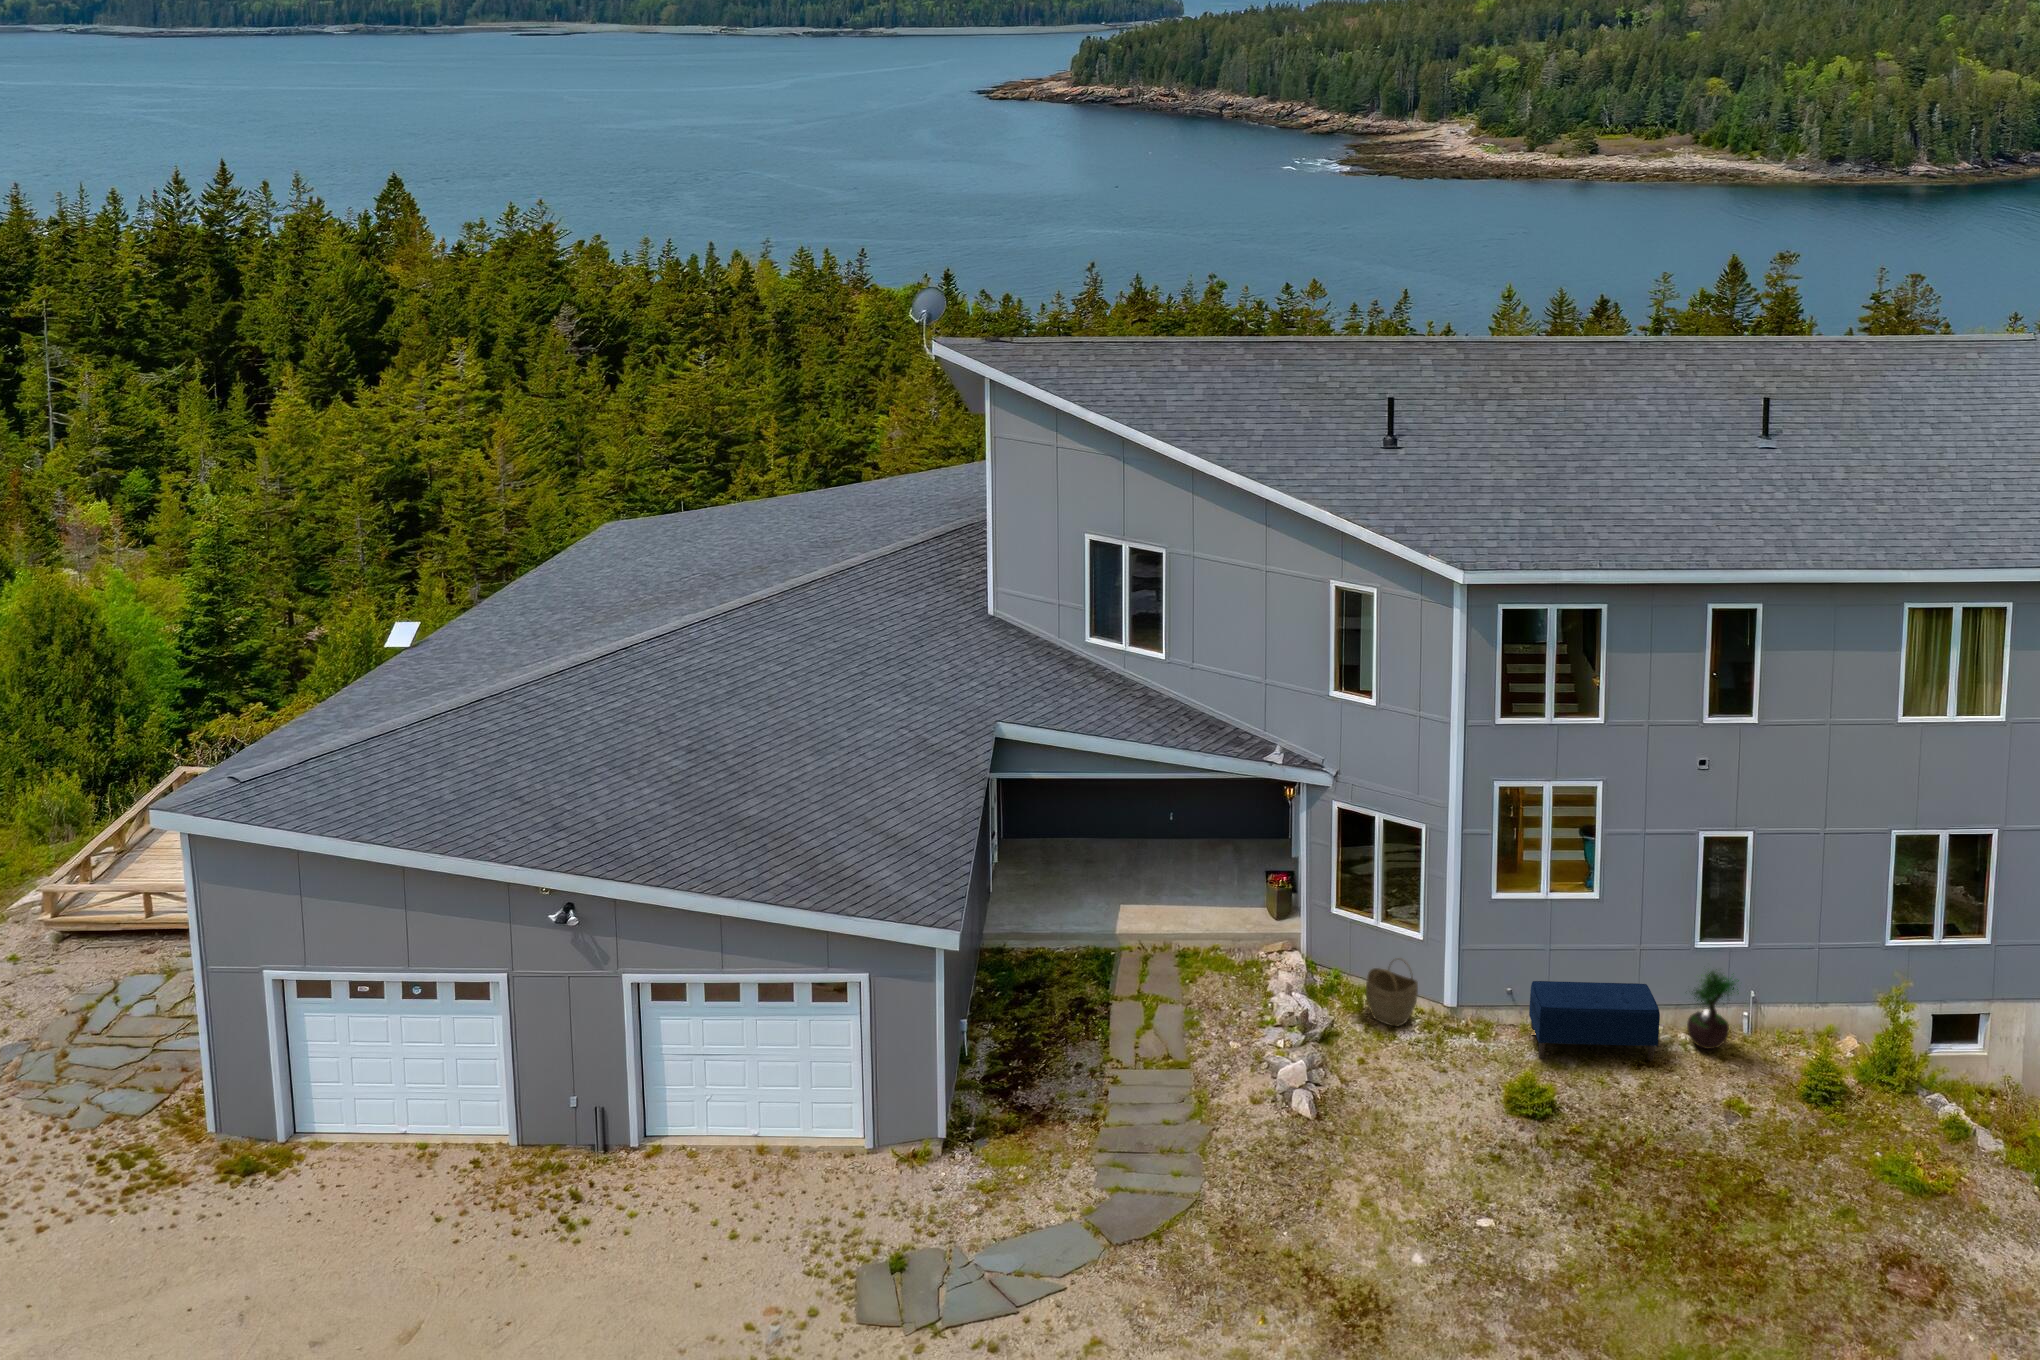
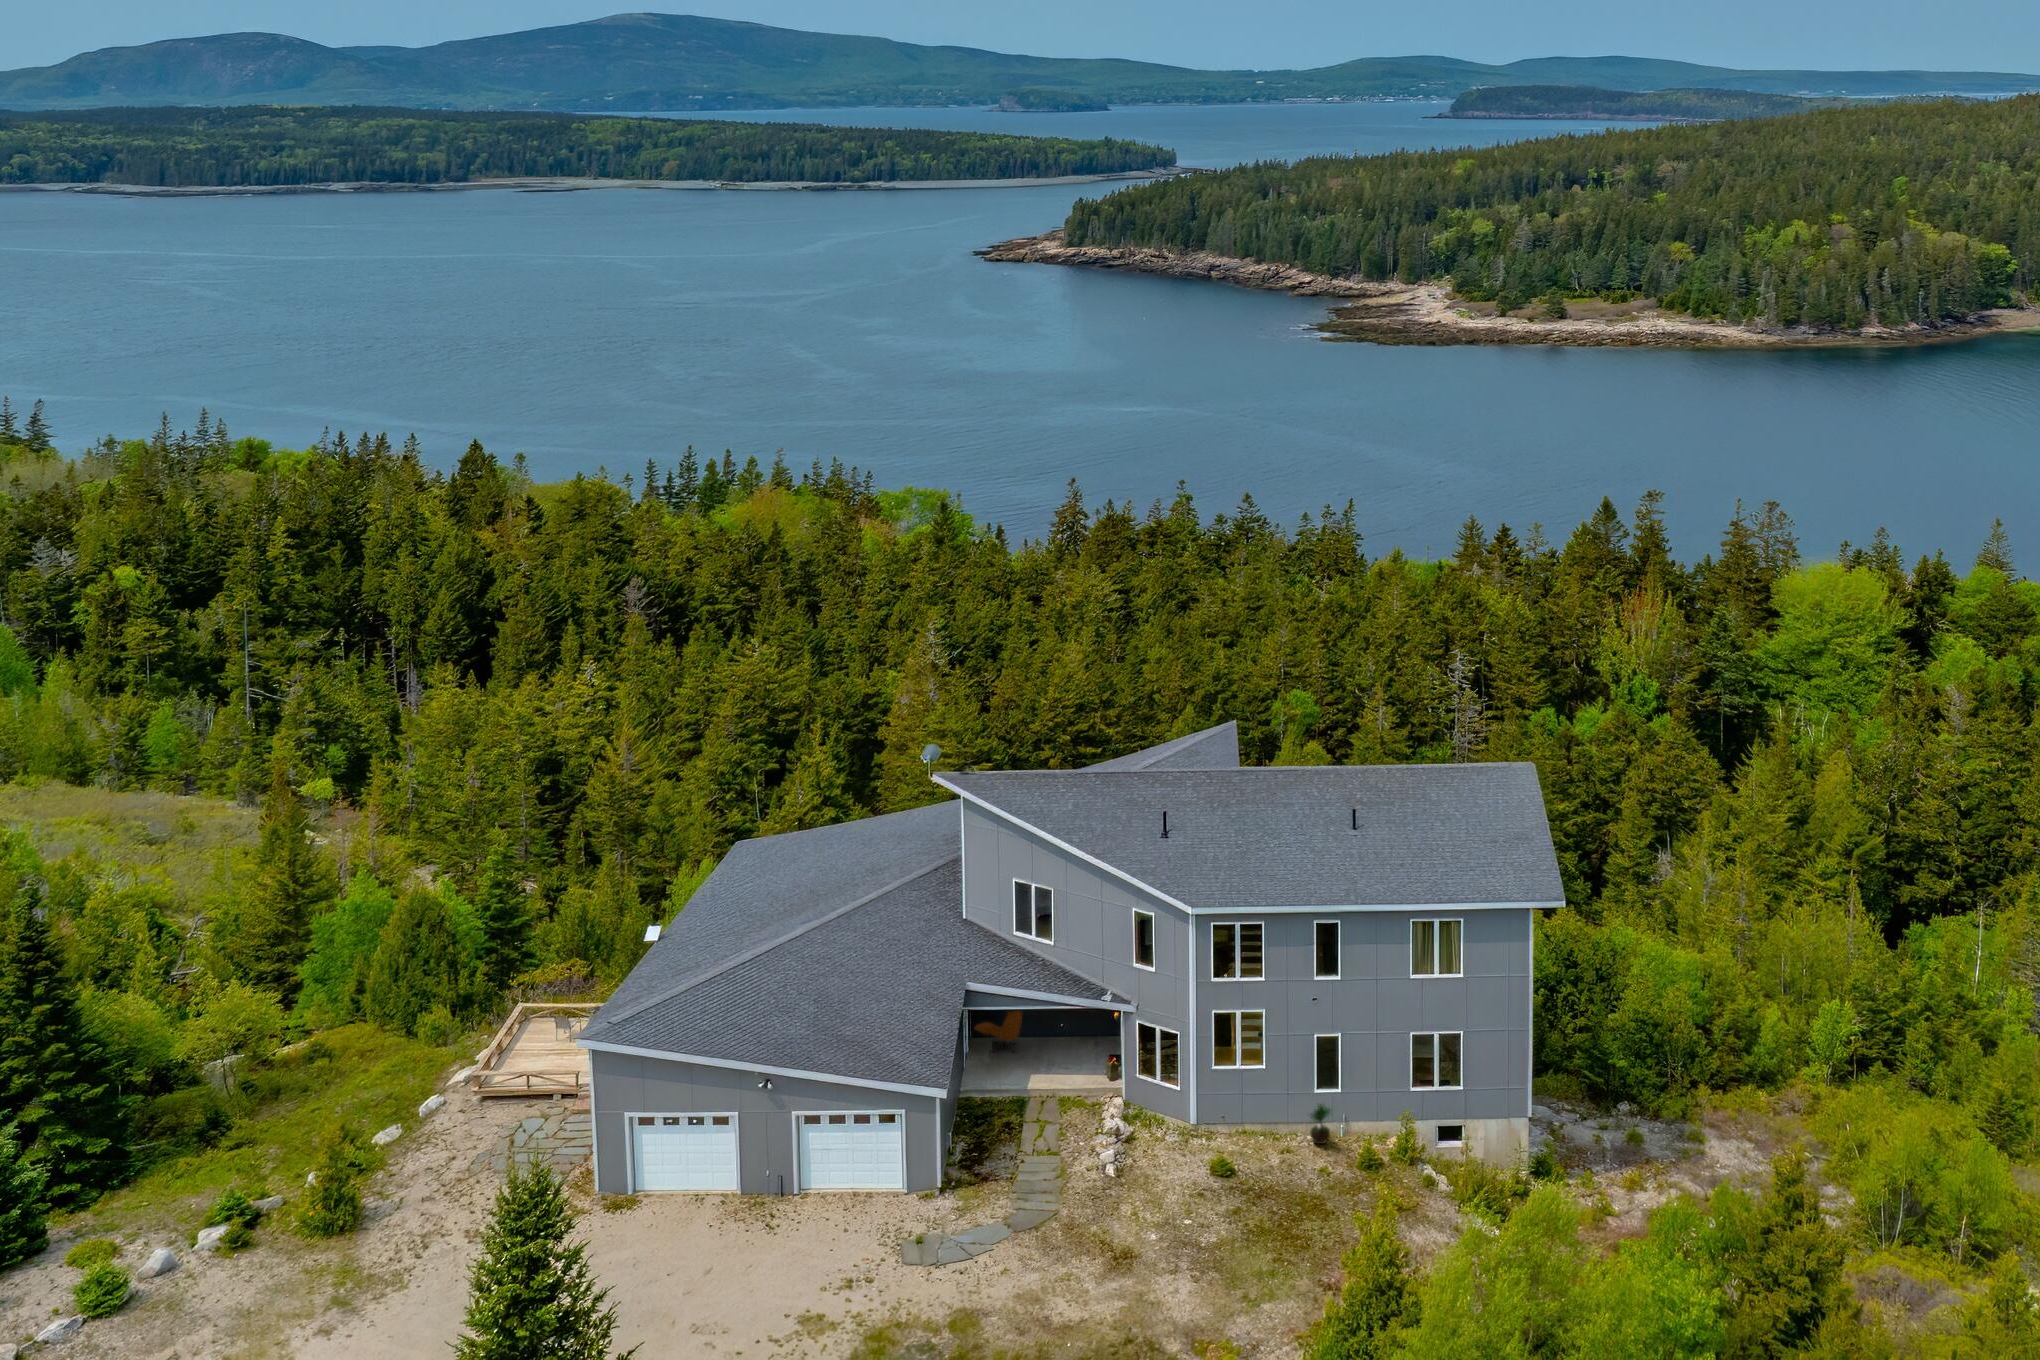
lounge chair: none [1005,776,1097,865] -> present [975,1011,1022,1048]
woven basket: present [1366,962,1418,1026] -> none [1152,1100,1178,1135]
bench: present [1529,981,1660,1061] -> none [1233,1111,1293,1150]

